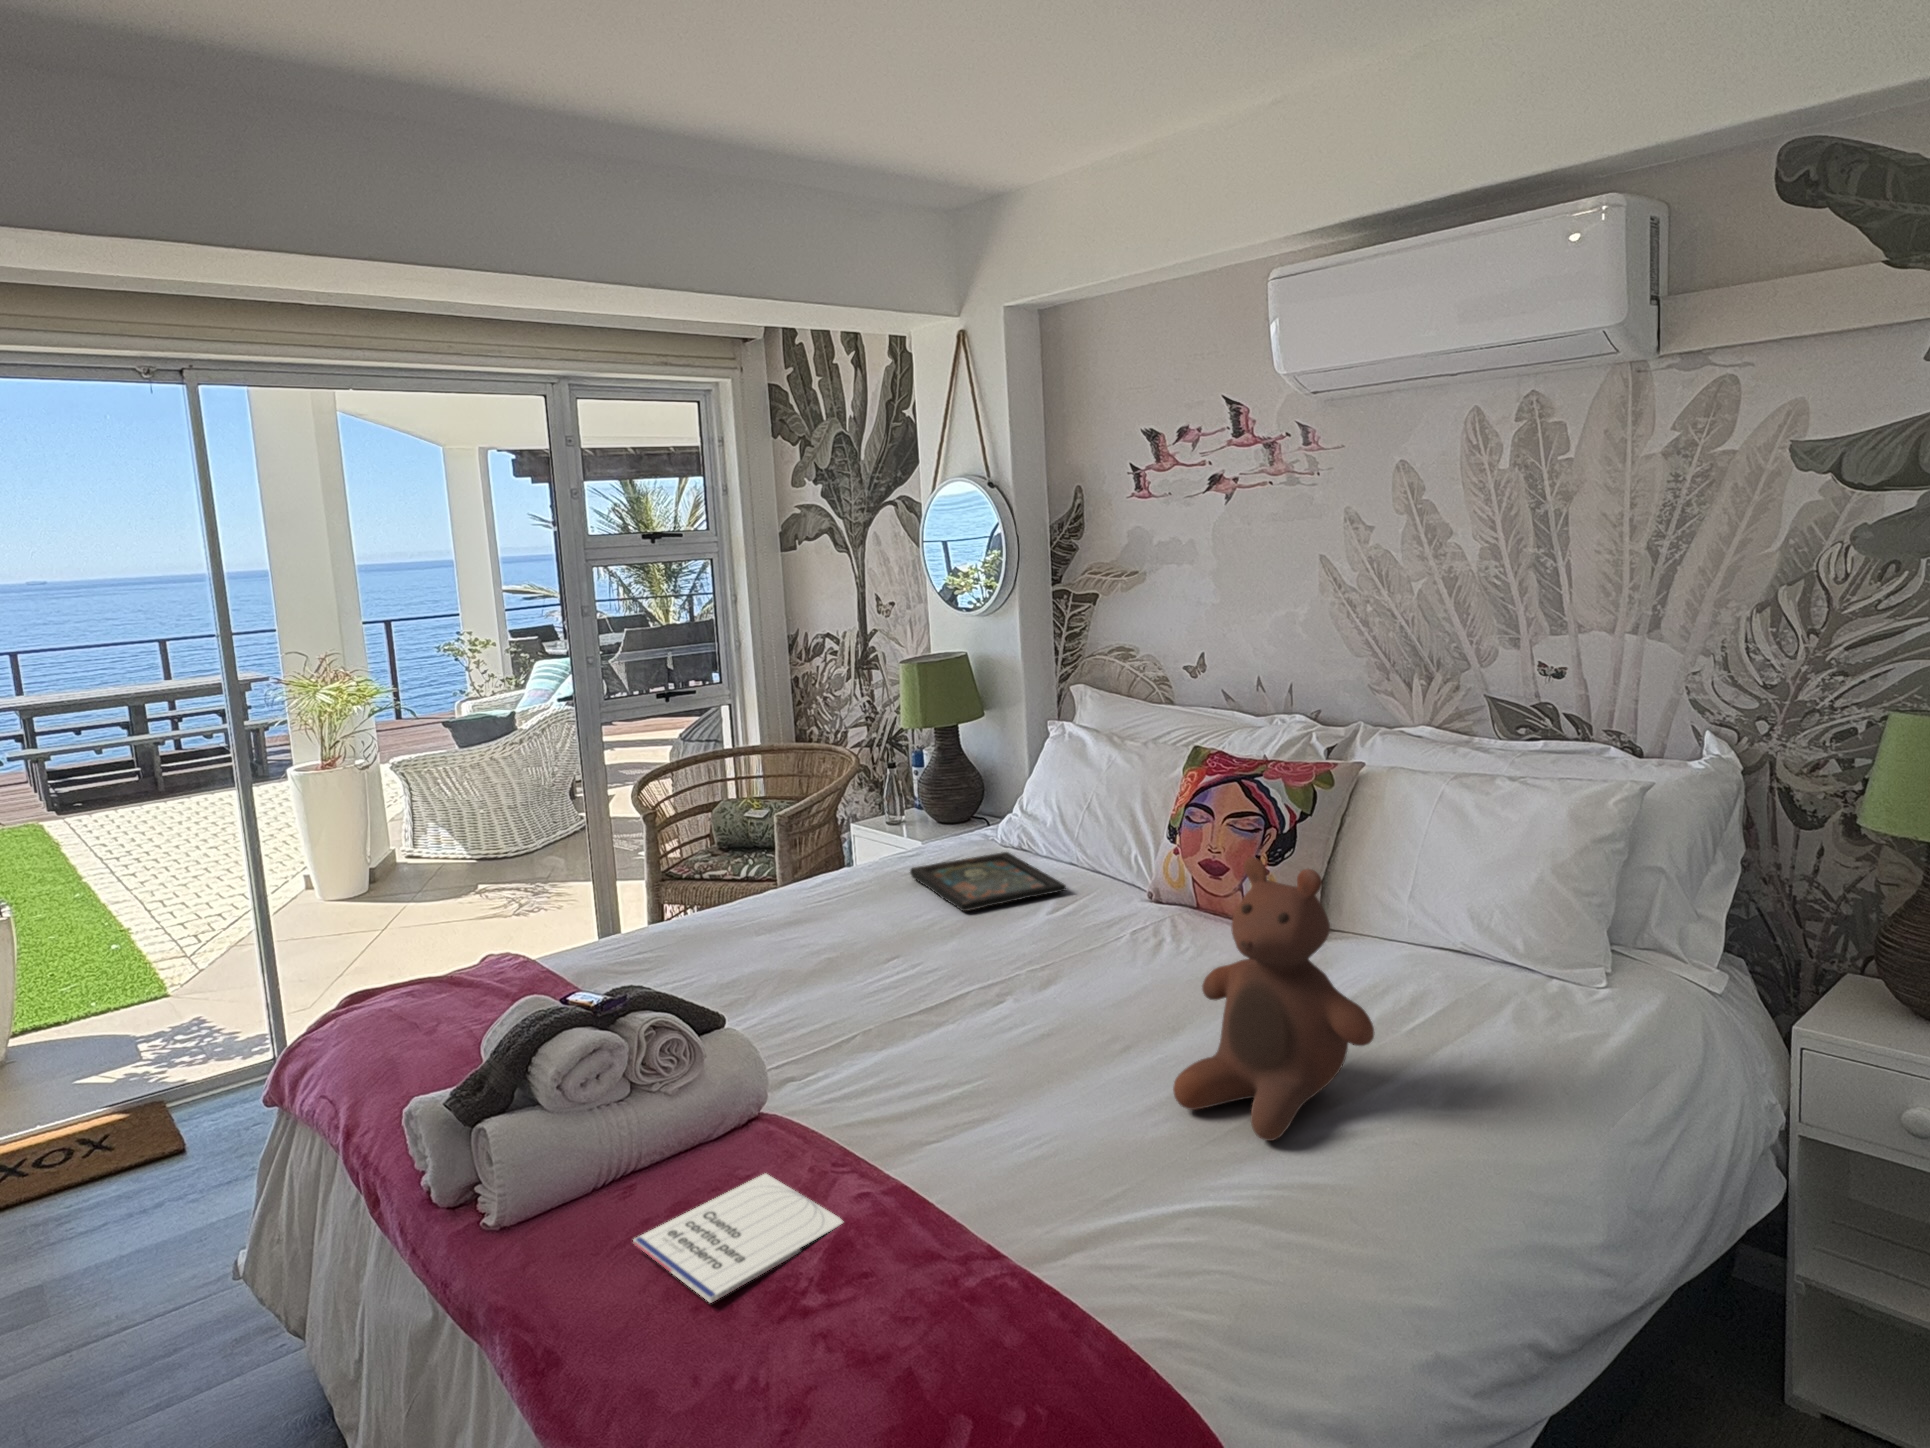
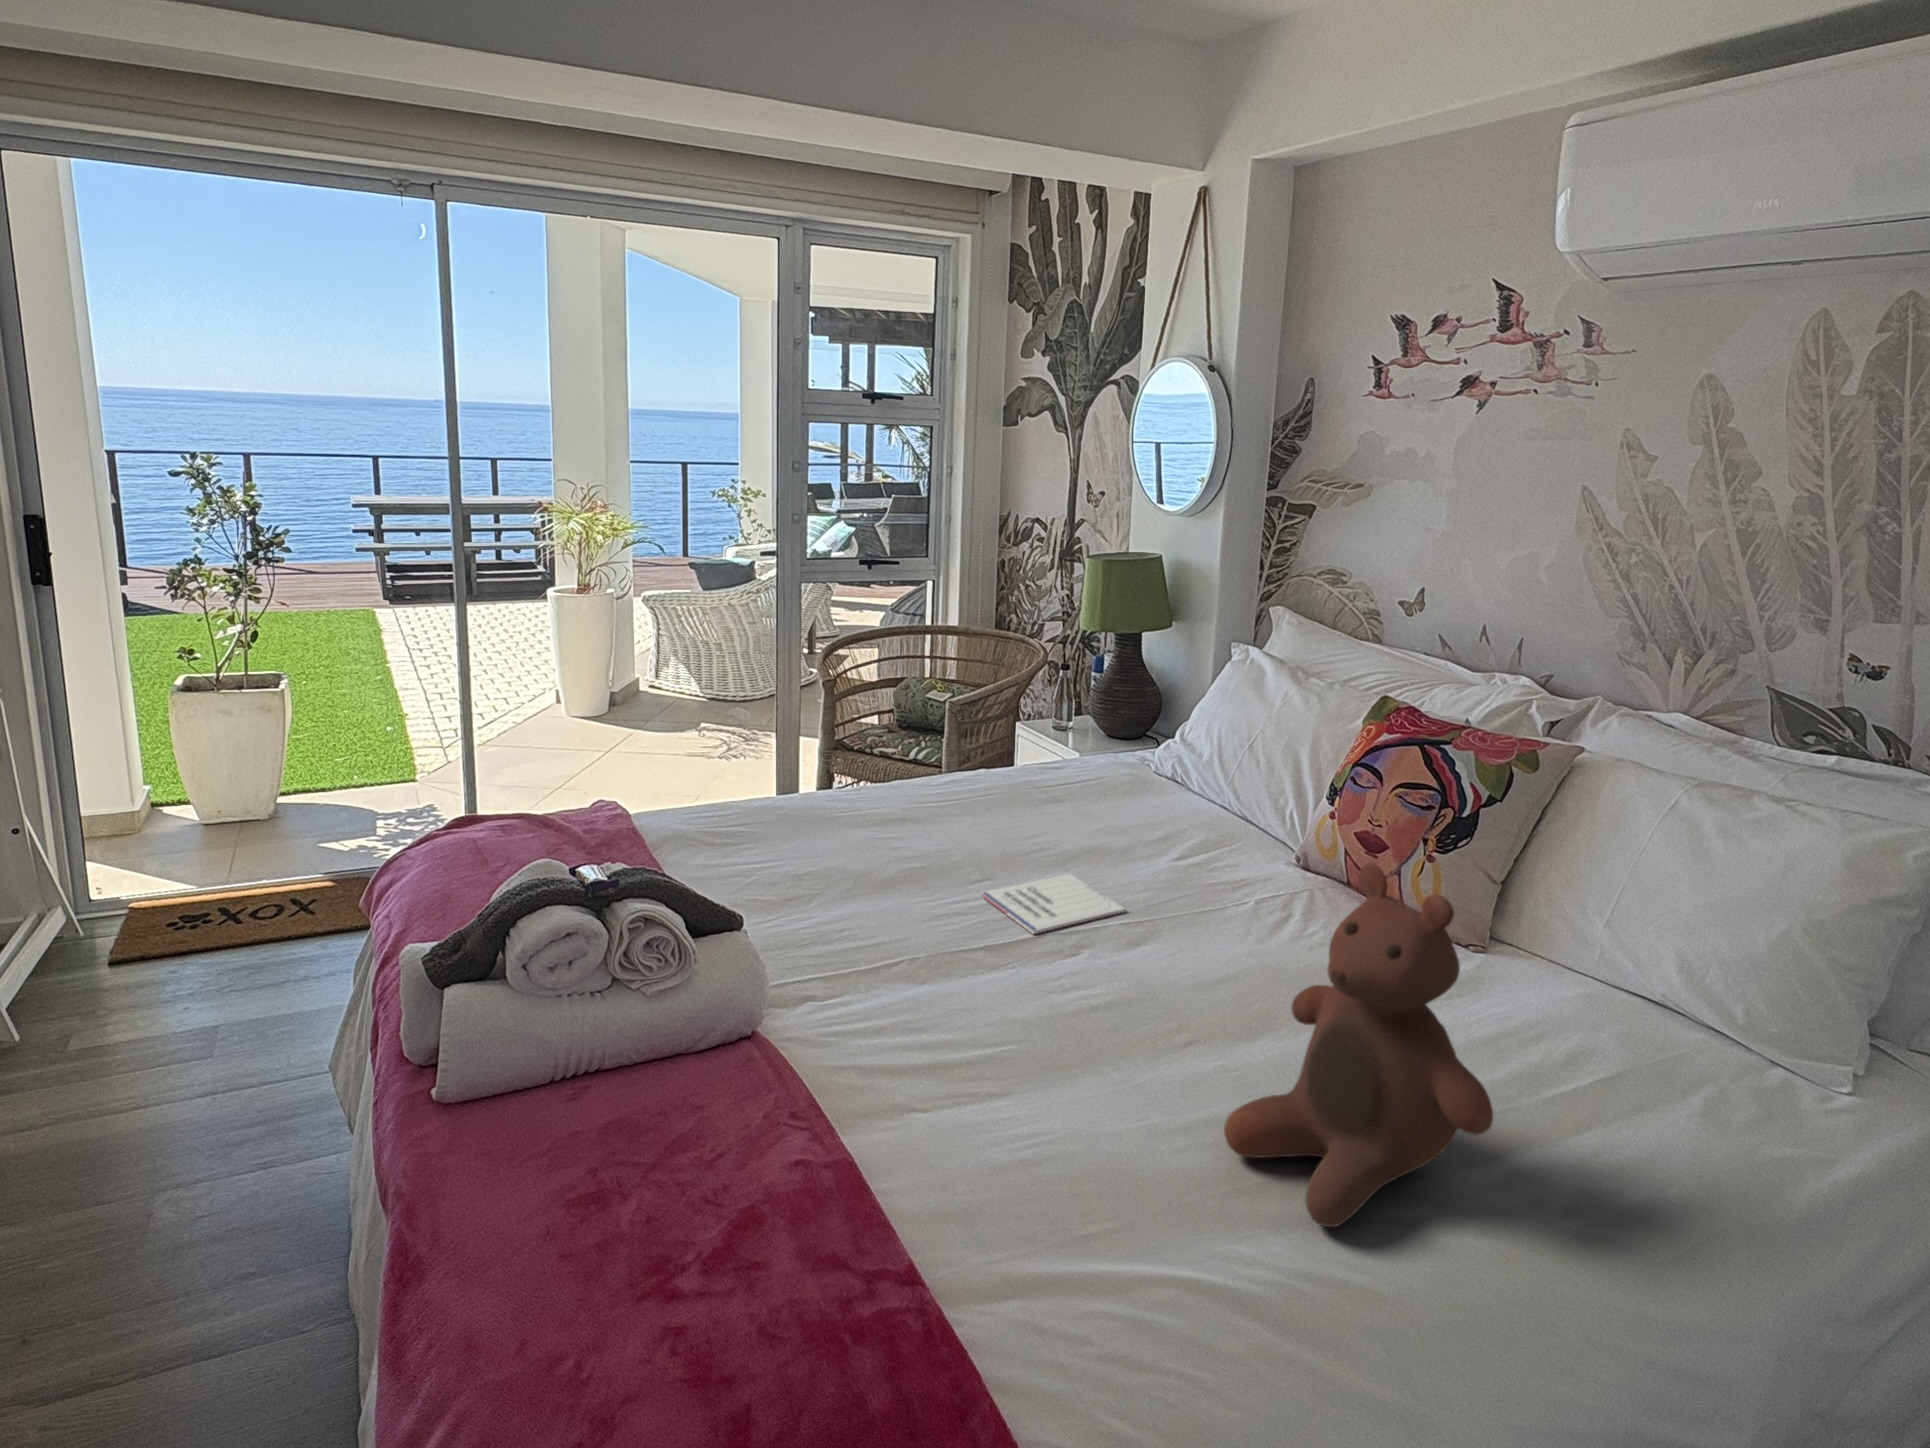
tray: present [910,852,1066,911] -> none [1047,779,1206,840]
notebook: present [633,1173,843,1303] -> present [981,874,1124,934]

